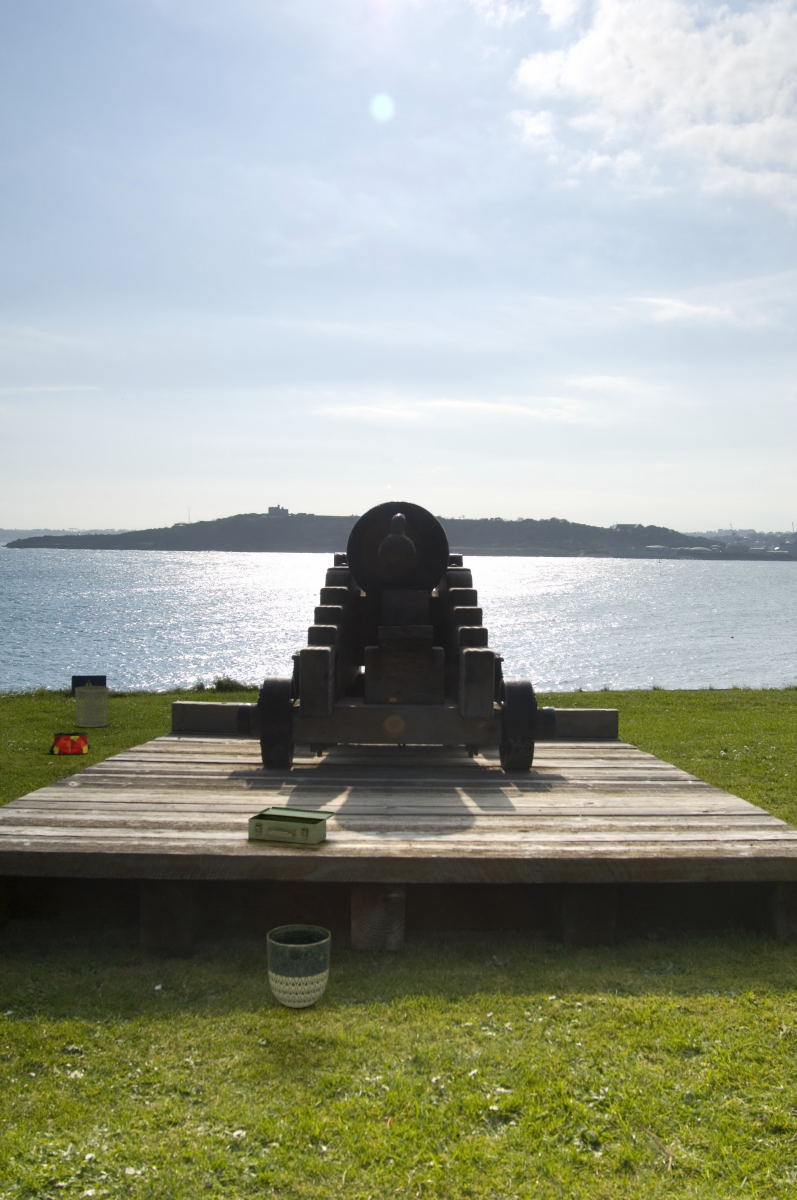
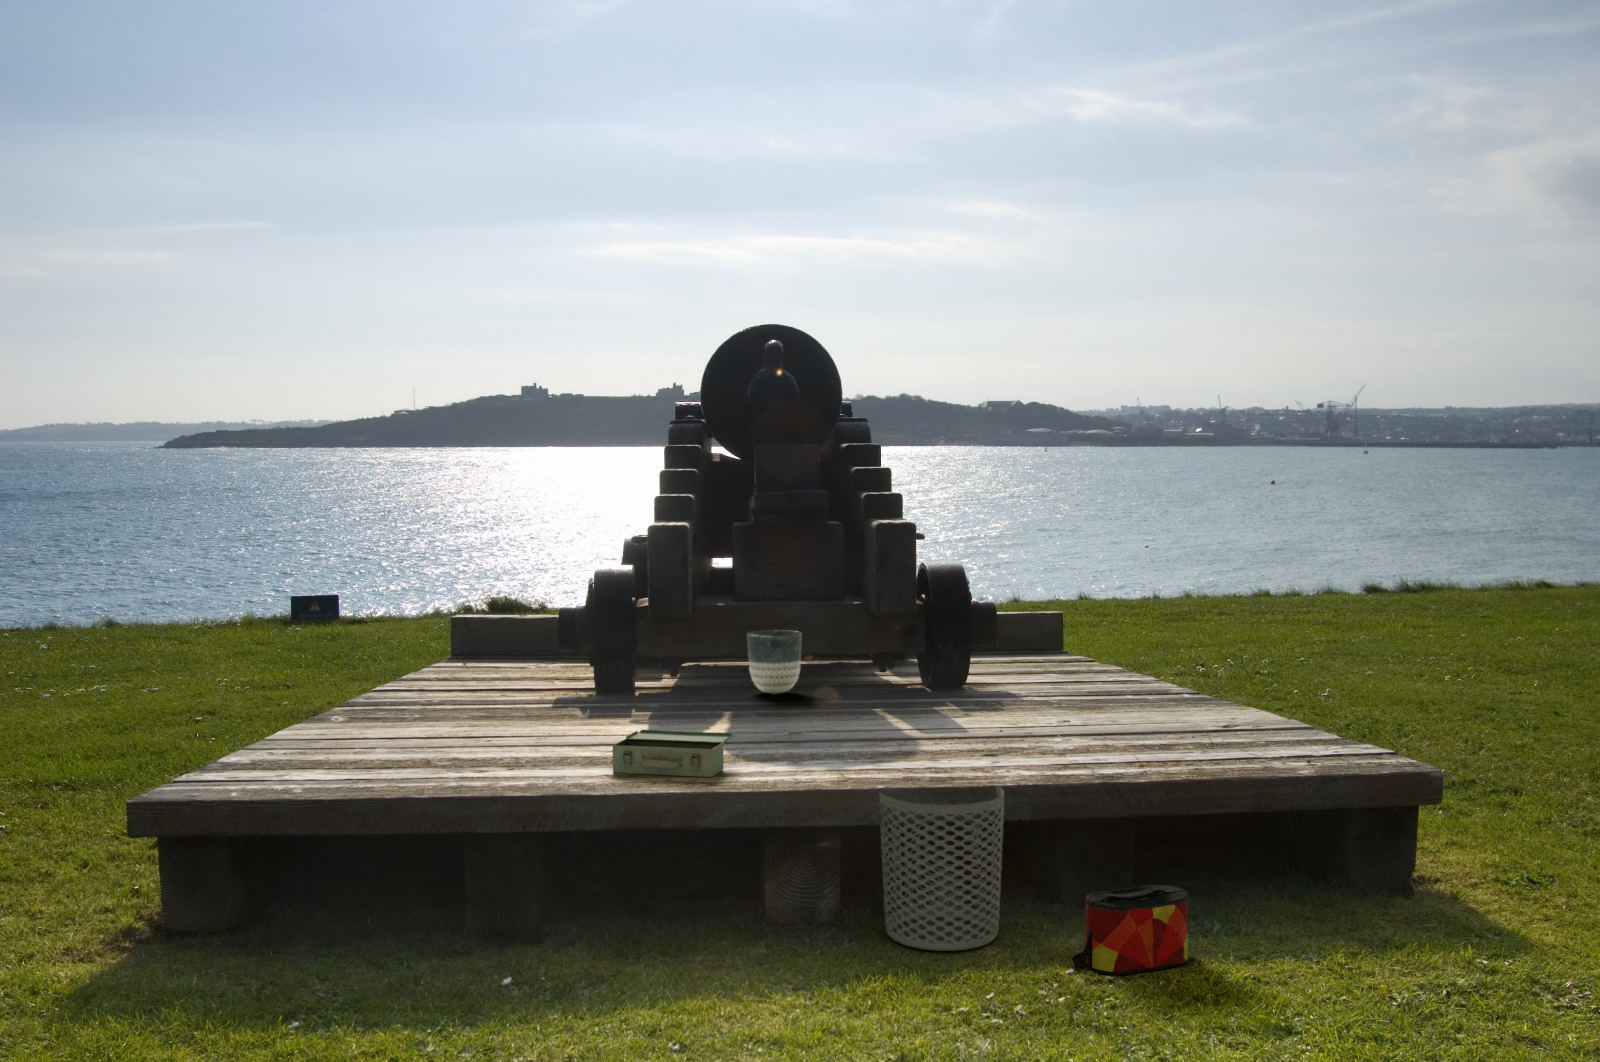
waste bin: present [75,686,109,728] -> present [879,786,1004,951]
bag: present [49,732,90,755] -> present [1072,885,1188,975]
planter: present [267,925,331,1008] -> present [747,630,802,694]

